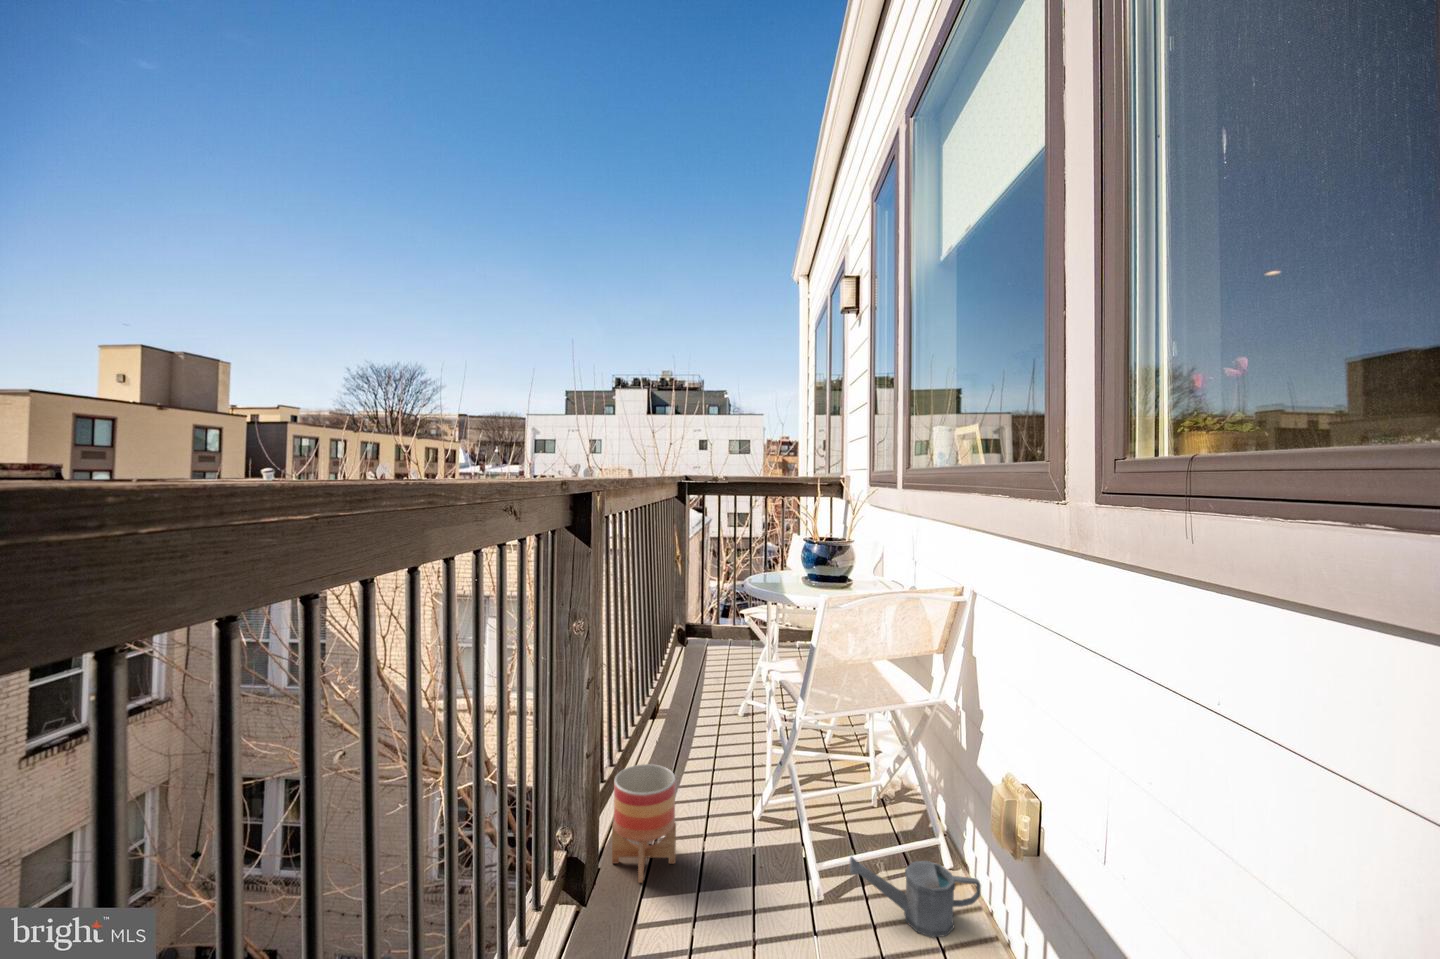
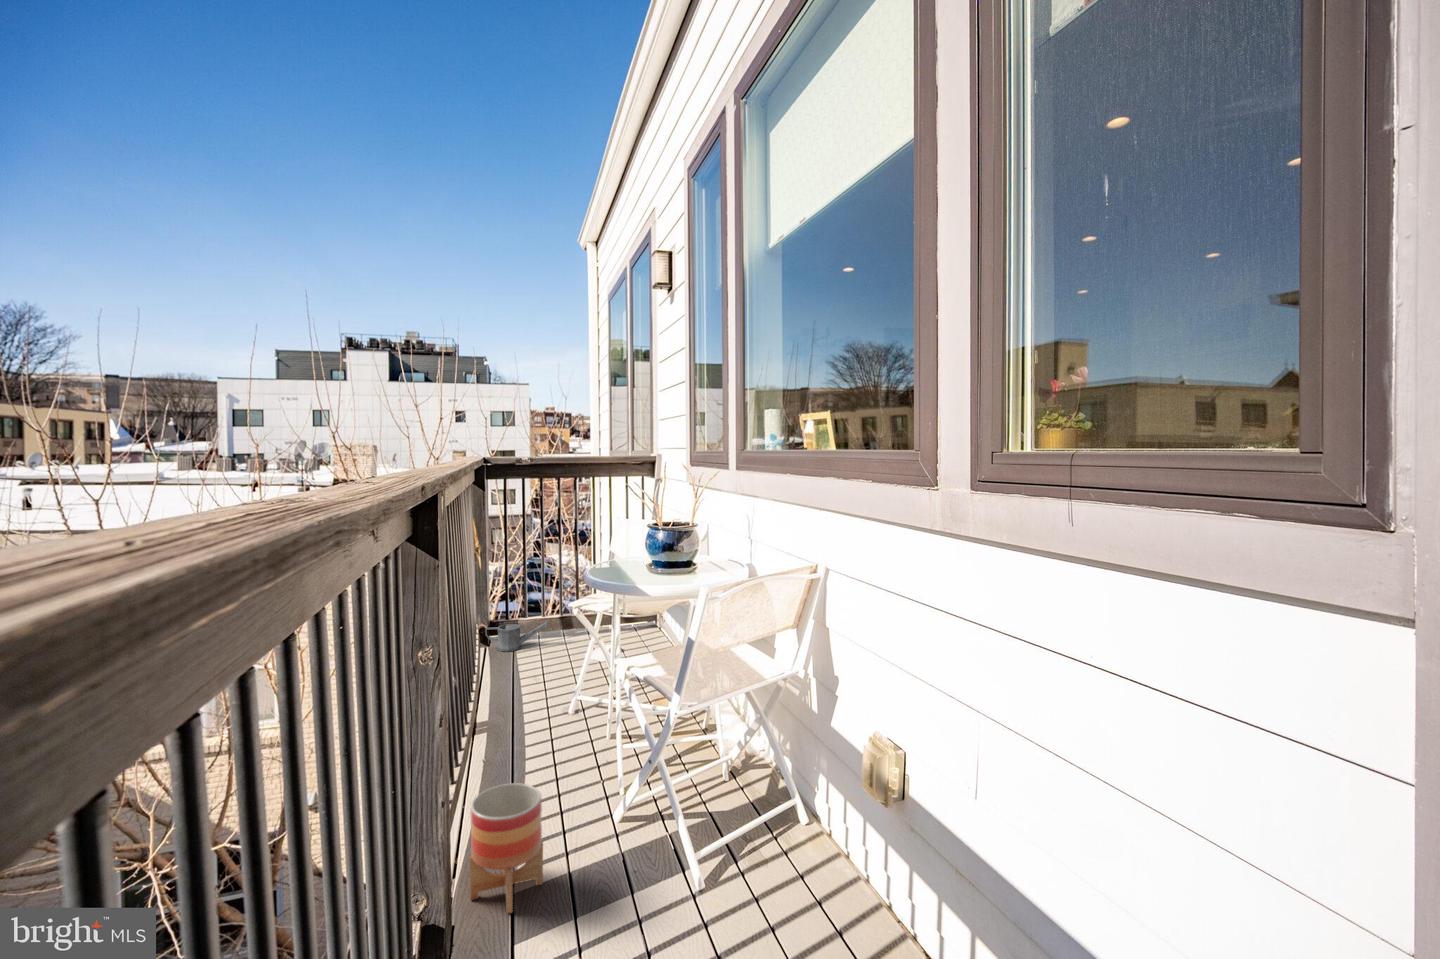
watering can: present [850,857,981,937] -> present [485,621,547,652]

